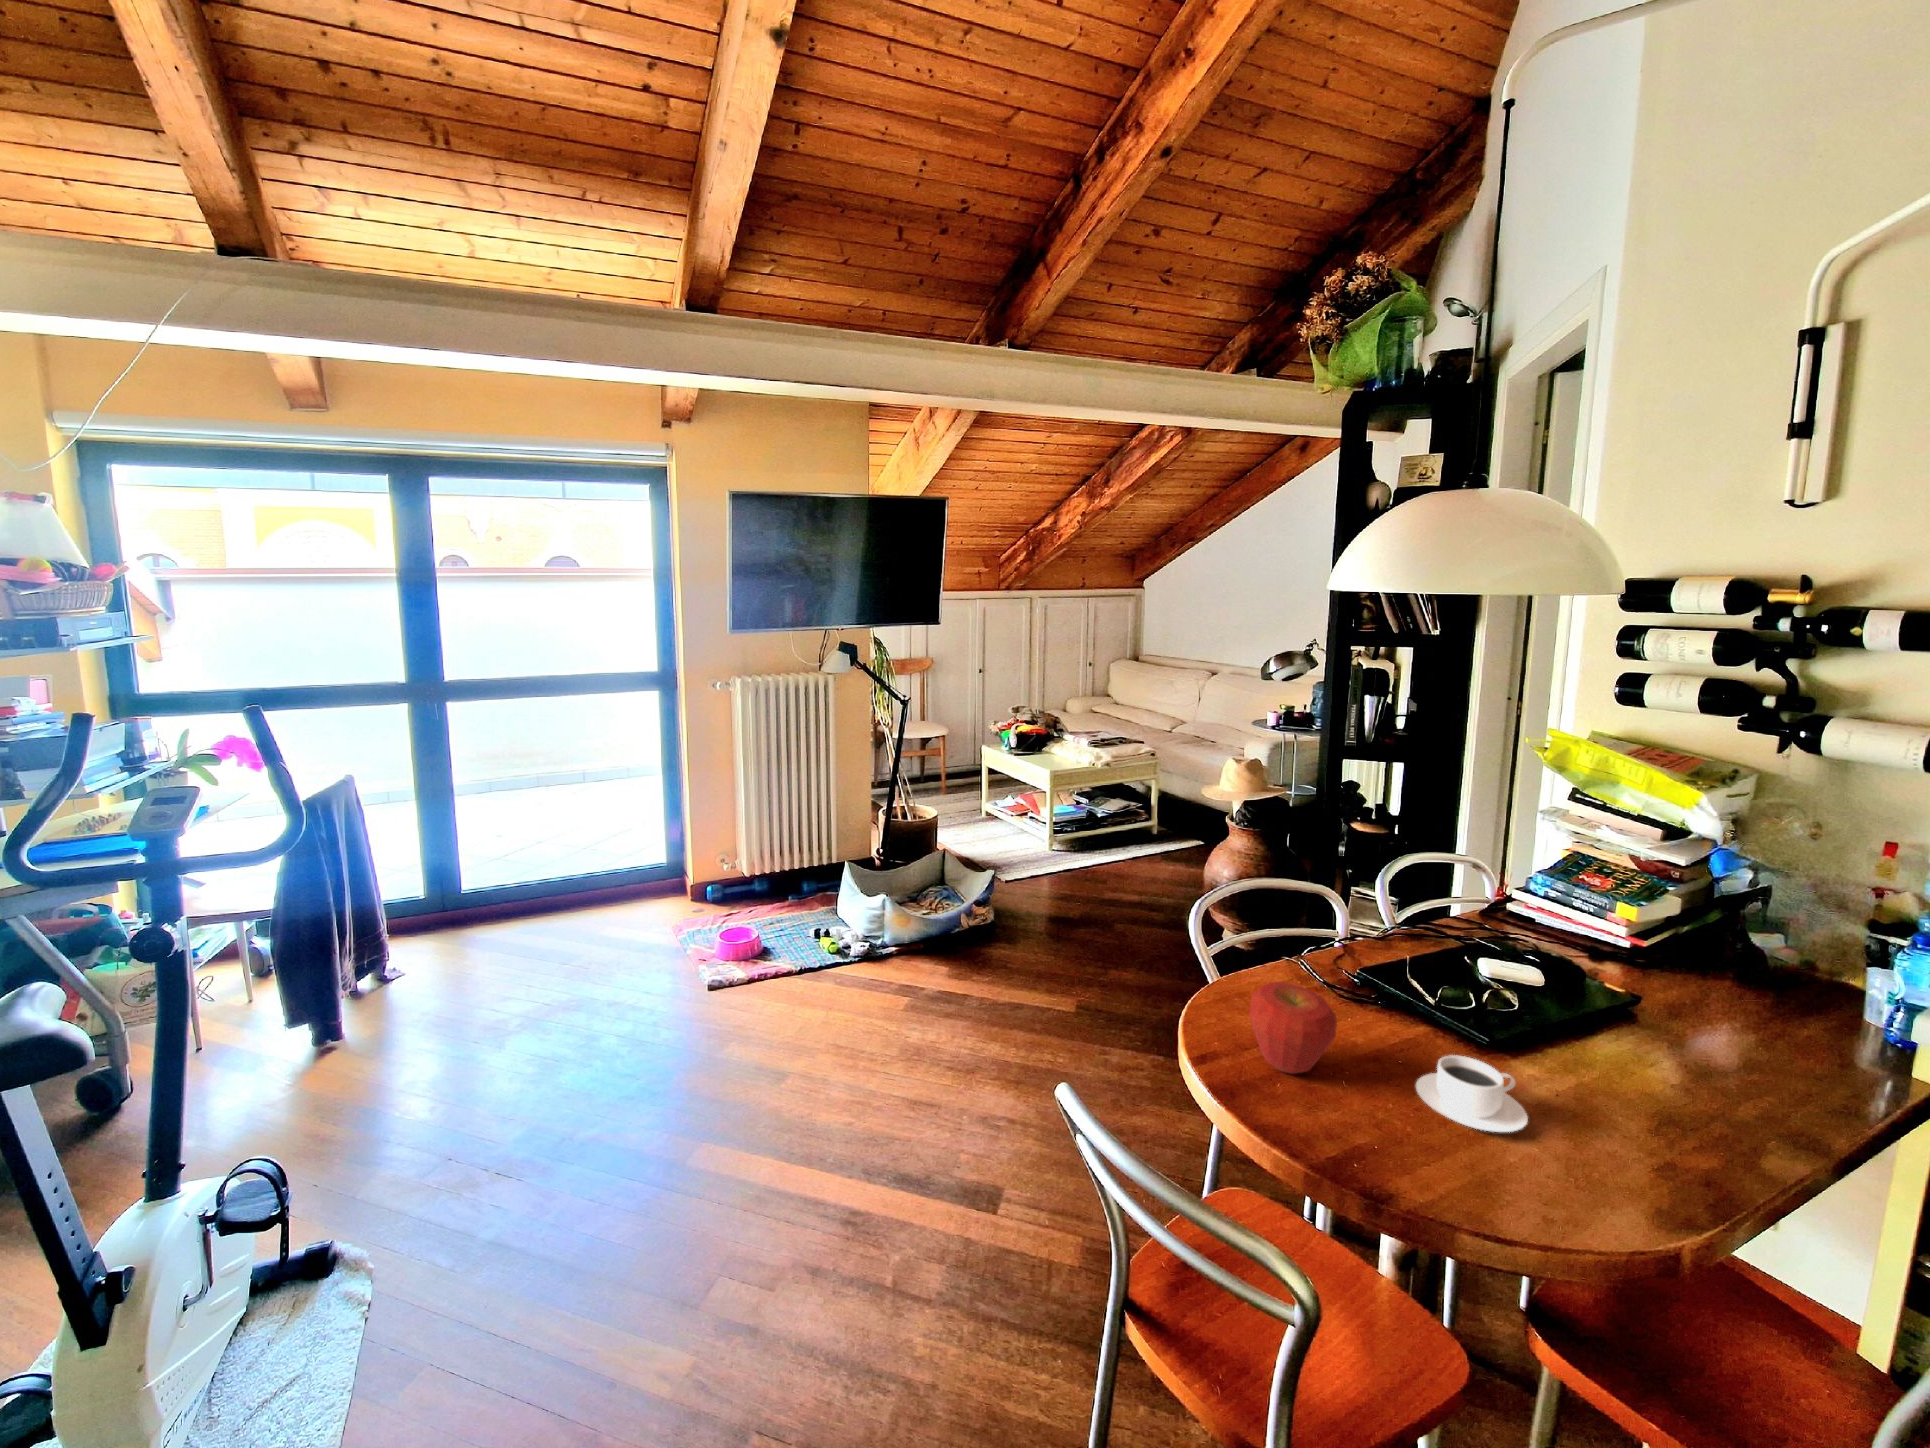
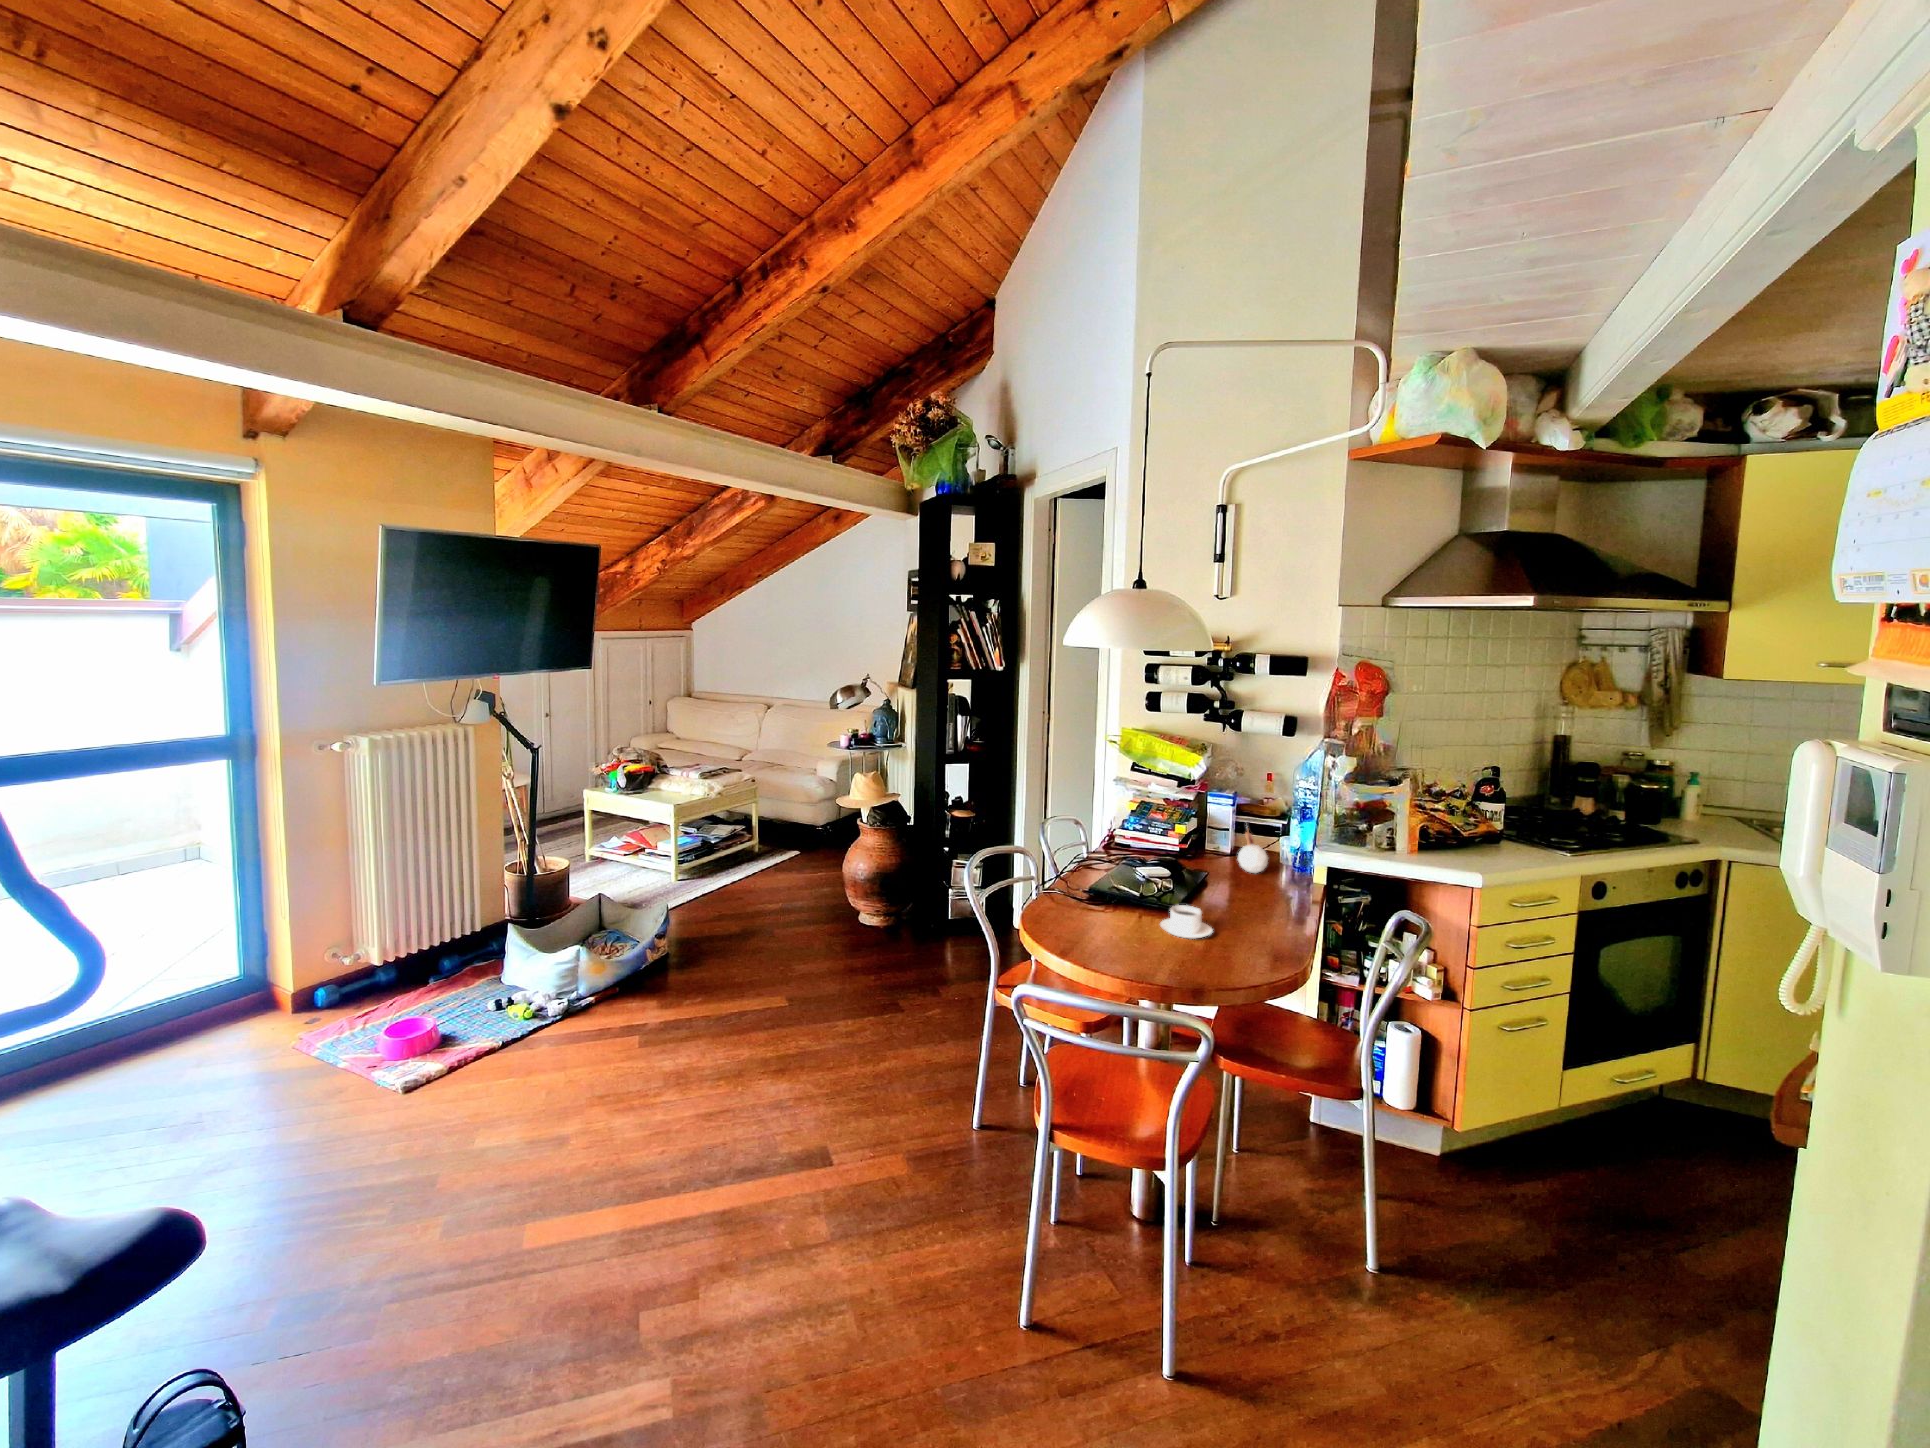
candle: none [1733,941,1815,1047] -> present [1238,831,1268,873]
apple: present [1249,982,1337,1074] -> none [1082,888,1130,941]

